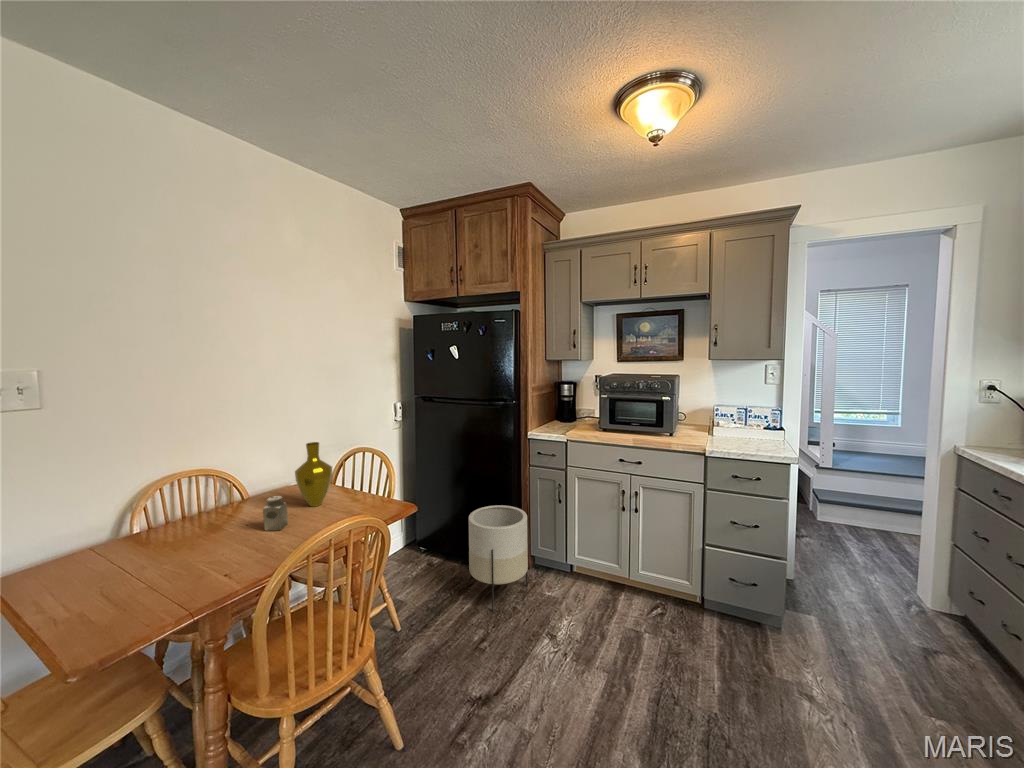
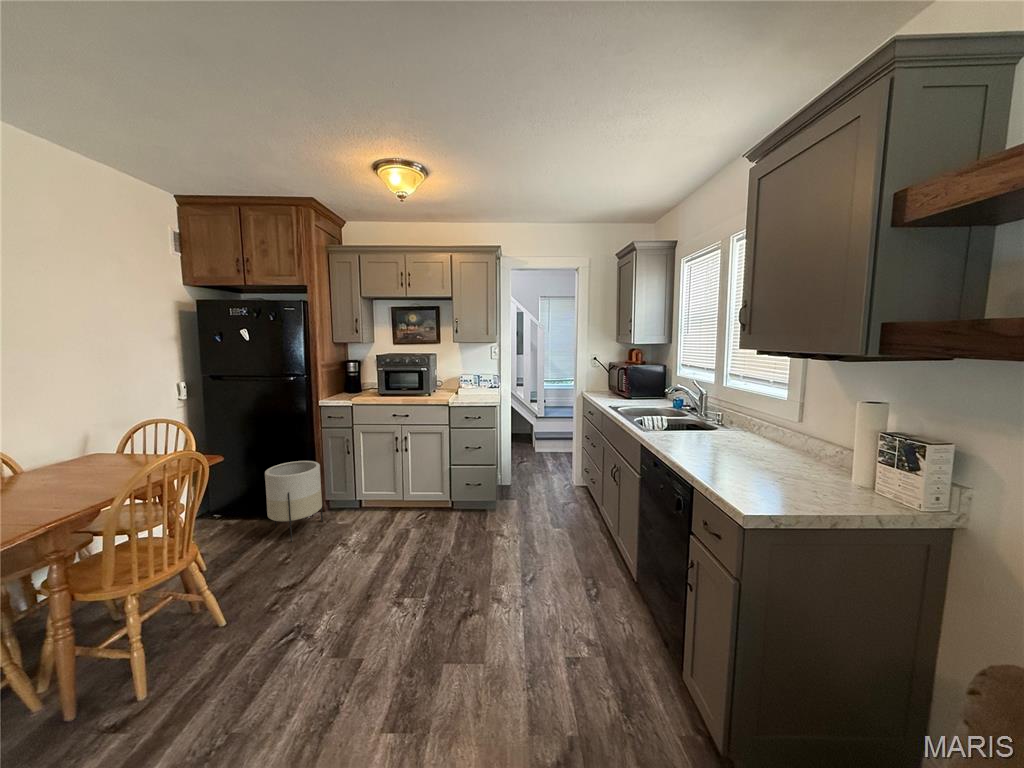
vase: present [295,442,332,507] -> none [71,411,117,469]
salt shaker: present [263,496,288,531] -> none [42,456,72,488]

